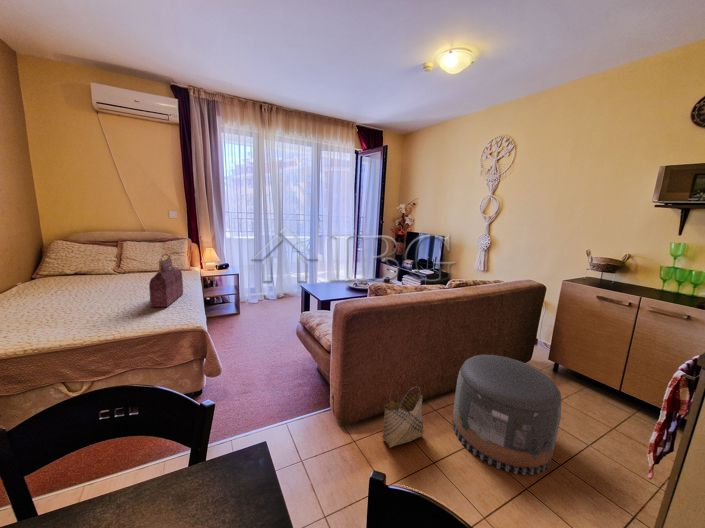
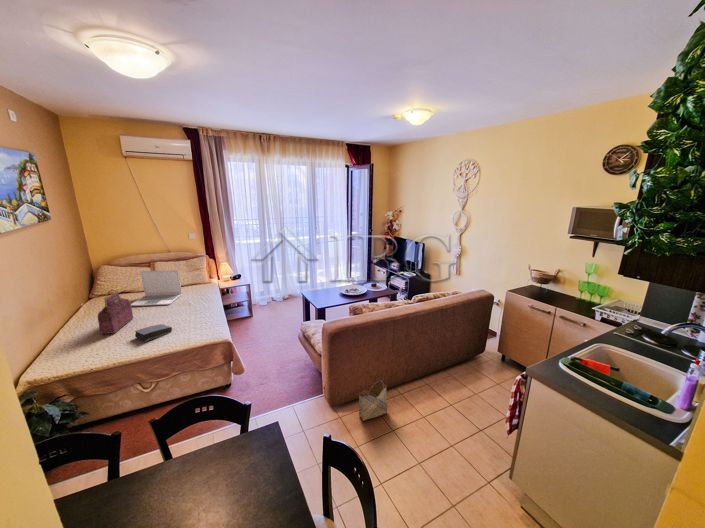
laptop: none [80,245,152,287] -> present [131,270,182,306]
handbag: present [149,254,183,307] -> present [98,289,133,335]
book: none [69,305,125,324] -> present [135,324,172,342]
pouf: present [452,355,561,475] -> none [410,354,479,437]

